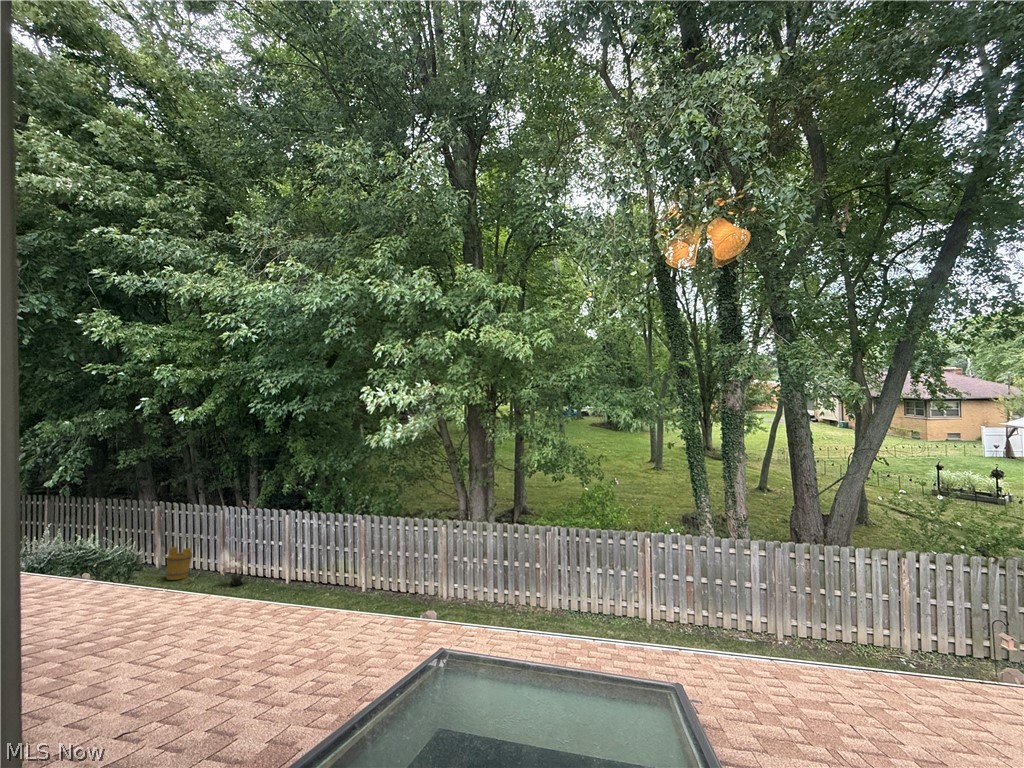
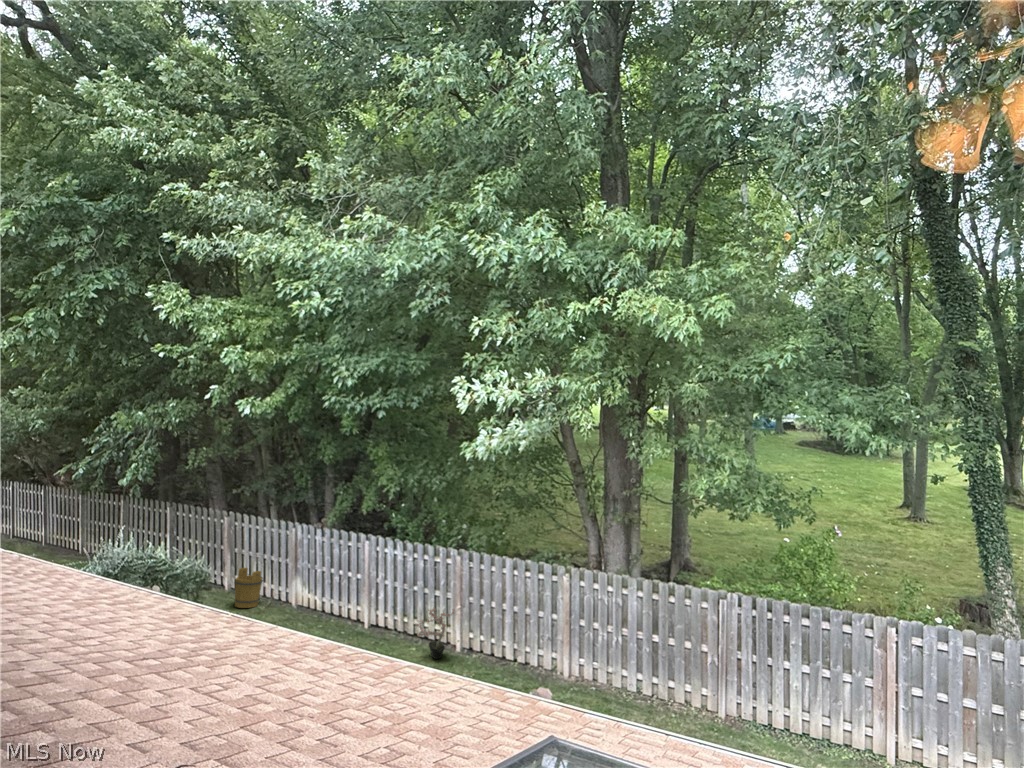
potted plant: present [222,550,251,585] -> present [416,608,455,659]

